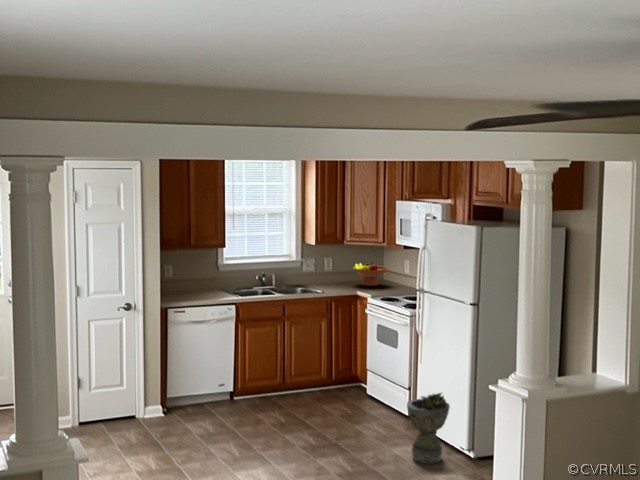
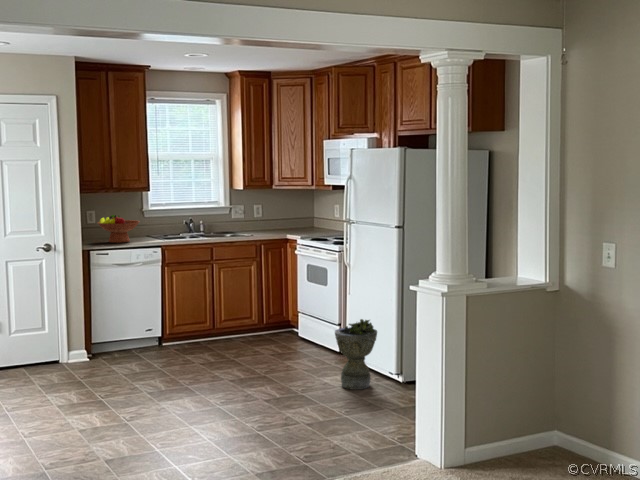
fruit bowl: present [353,262,389,286] -> present [97,215,140,243]

